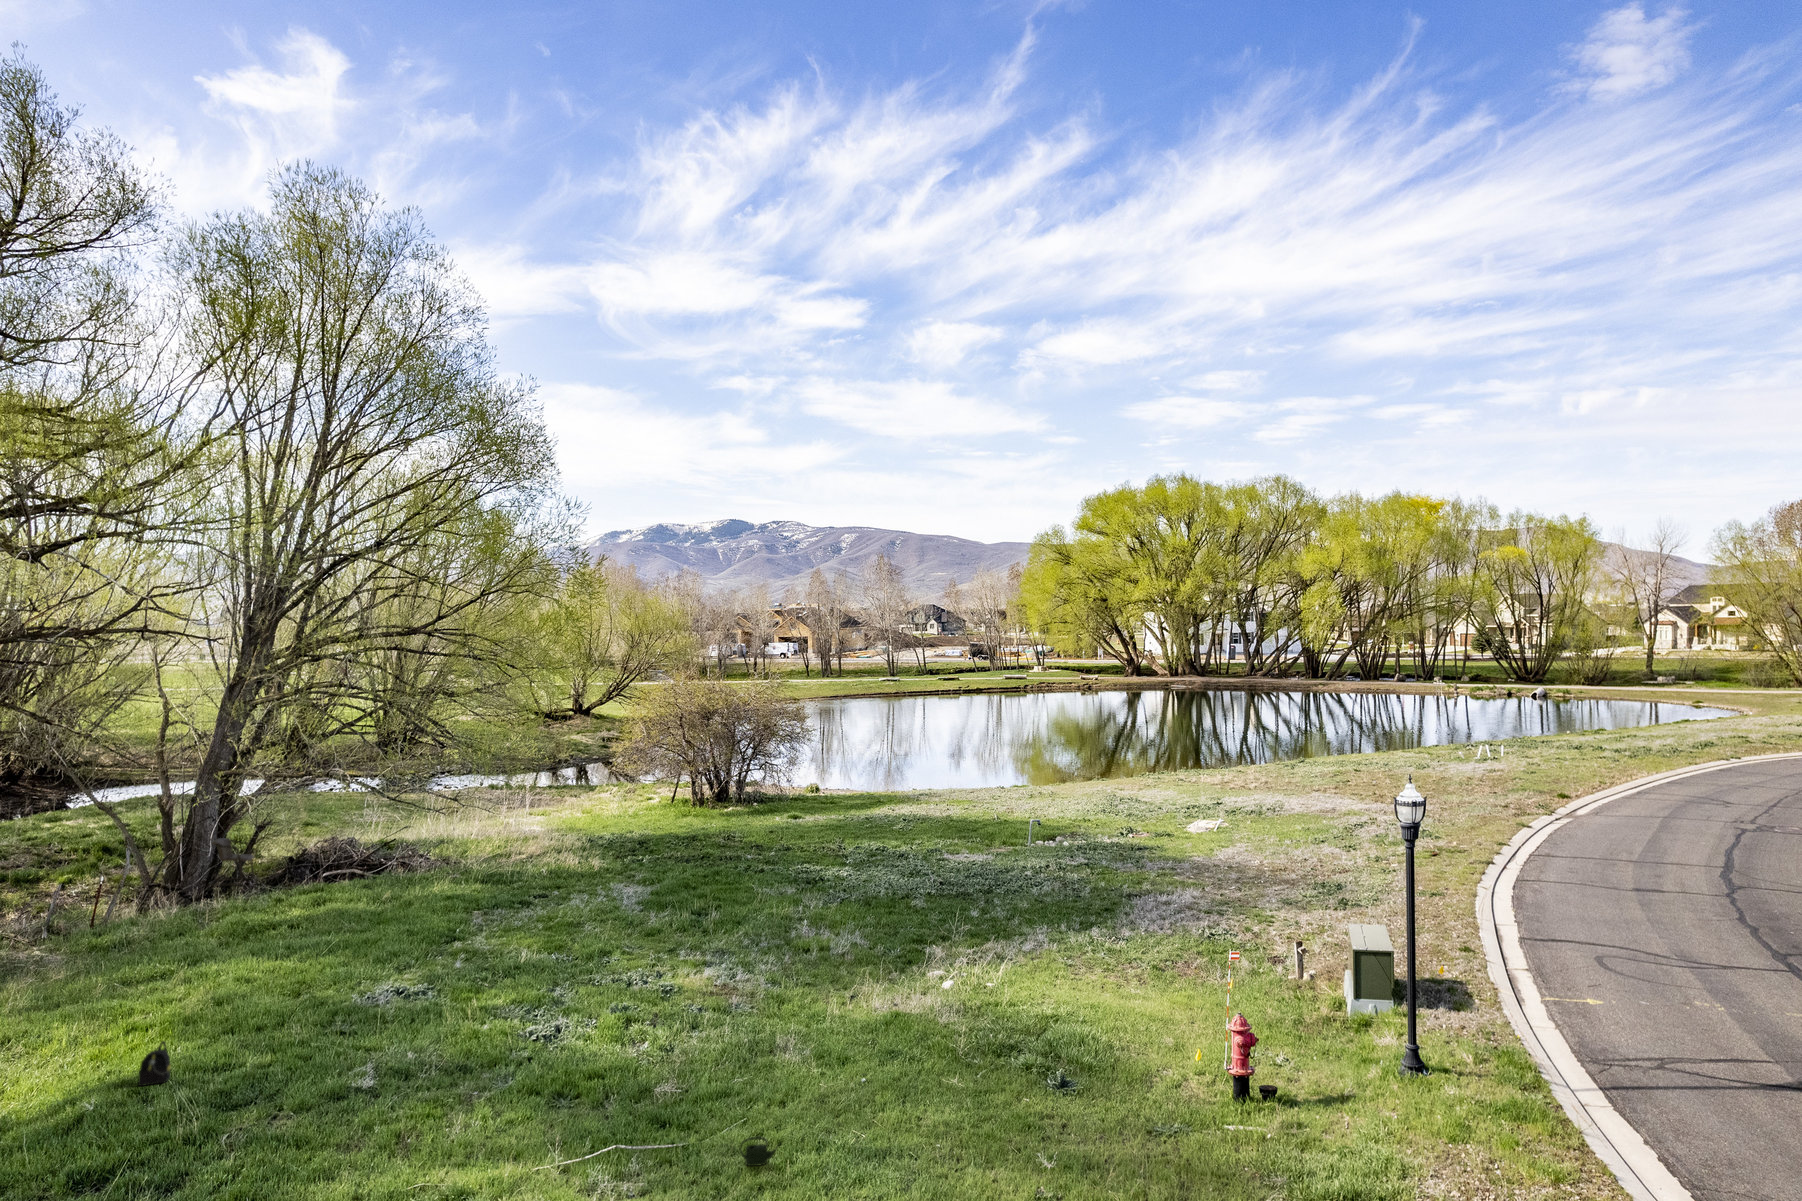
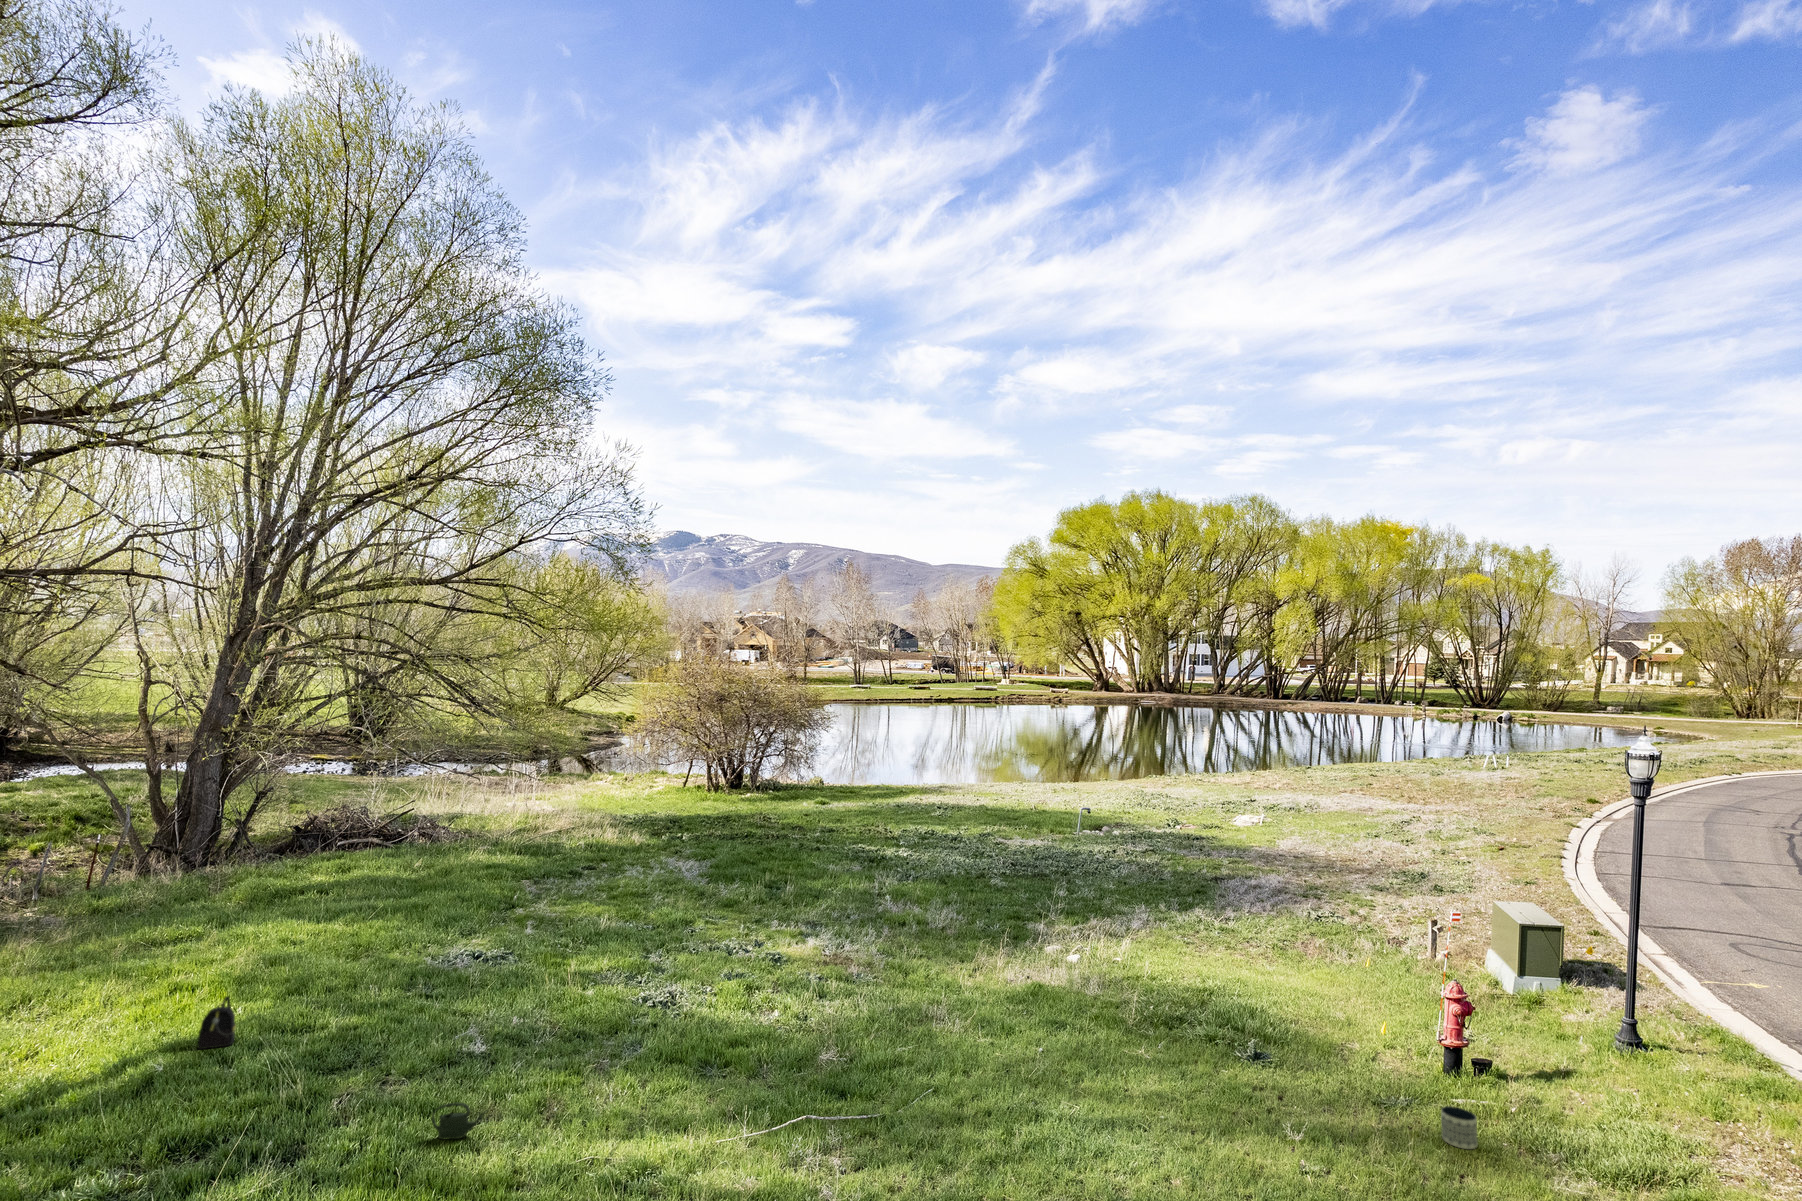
chair: present [209,838,254,886] -> none [212,800,264,853]
planter: none [1172,1133,1200,1171] -> present [1441,1106,1478,1149]
watering can: present [740,1137,781,1166] -> present [431,1103,488,1139]

